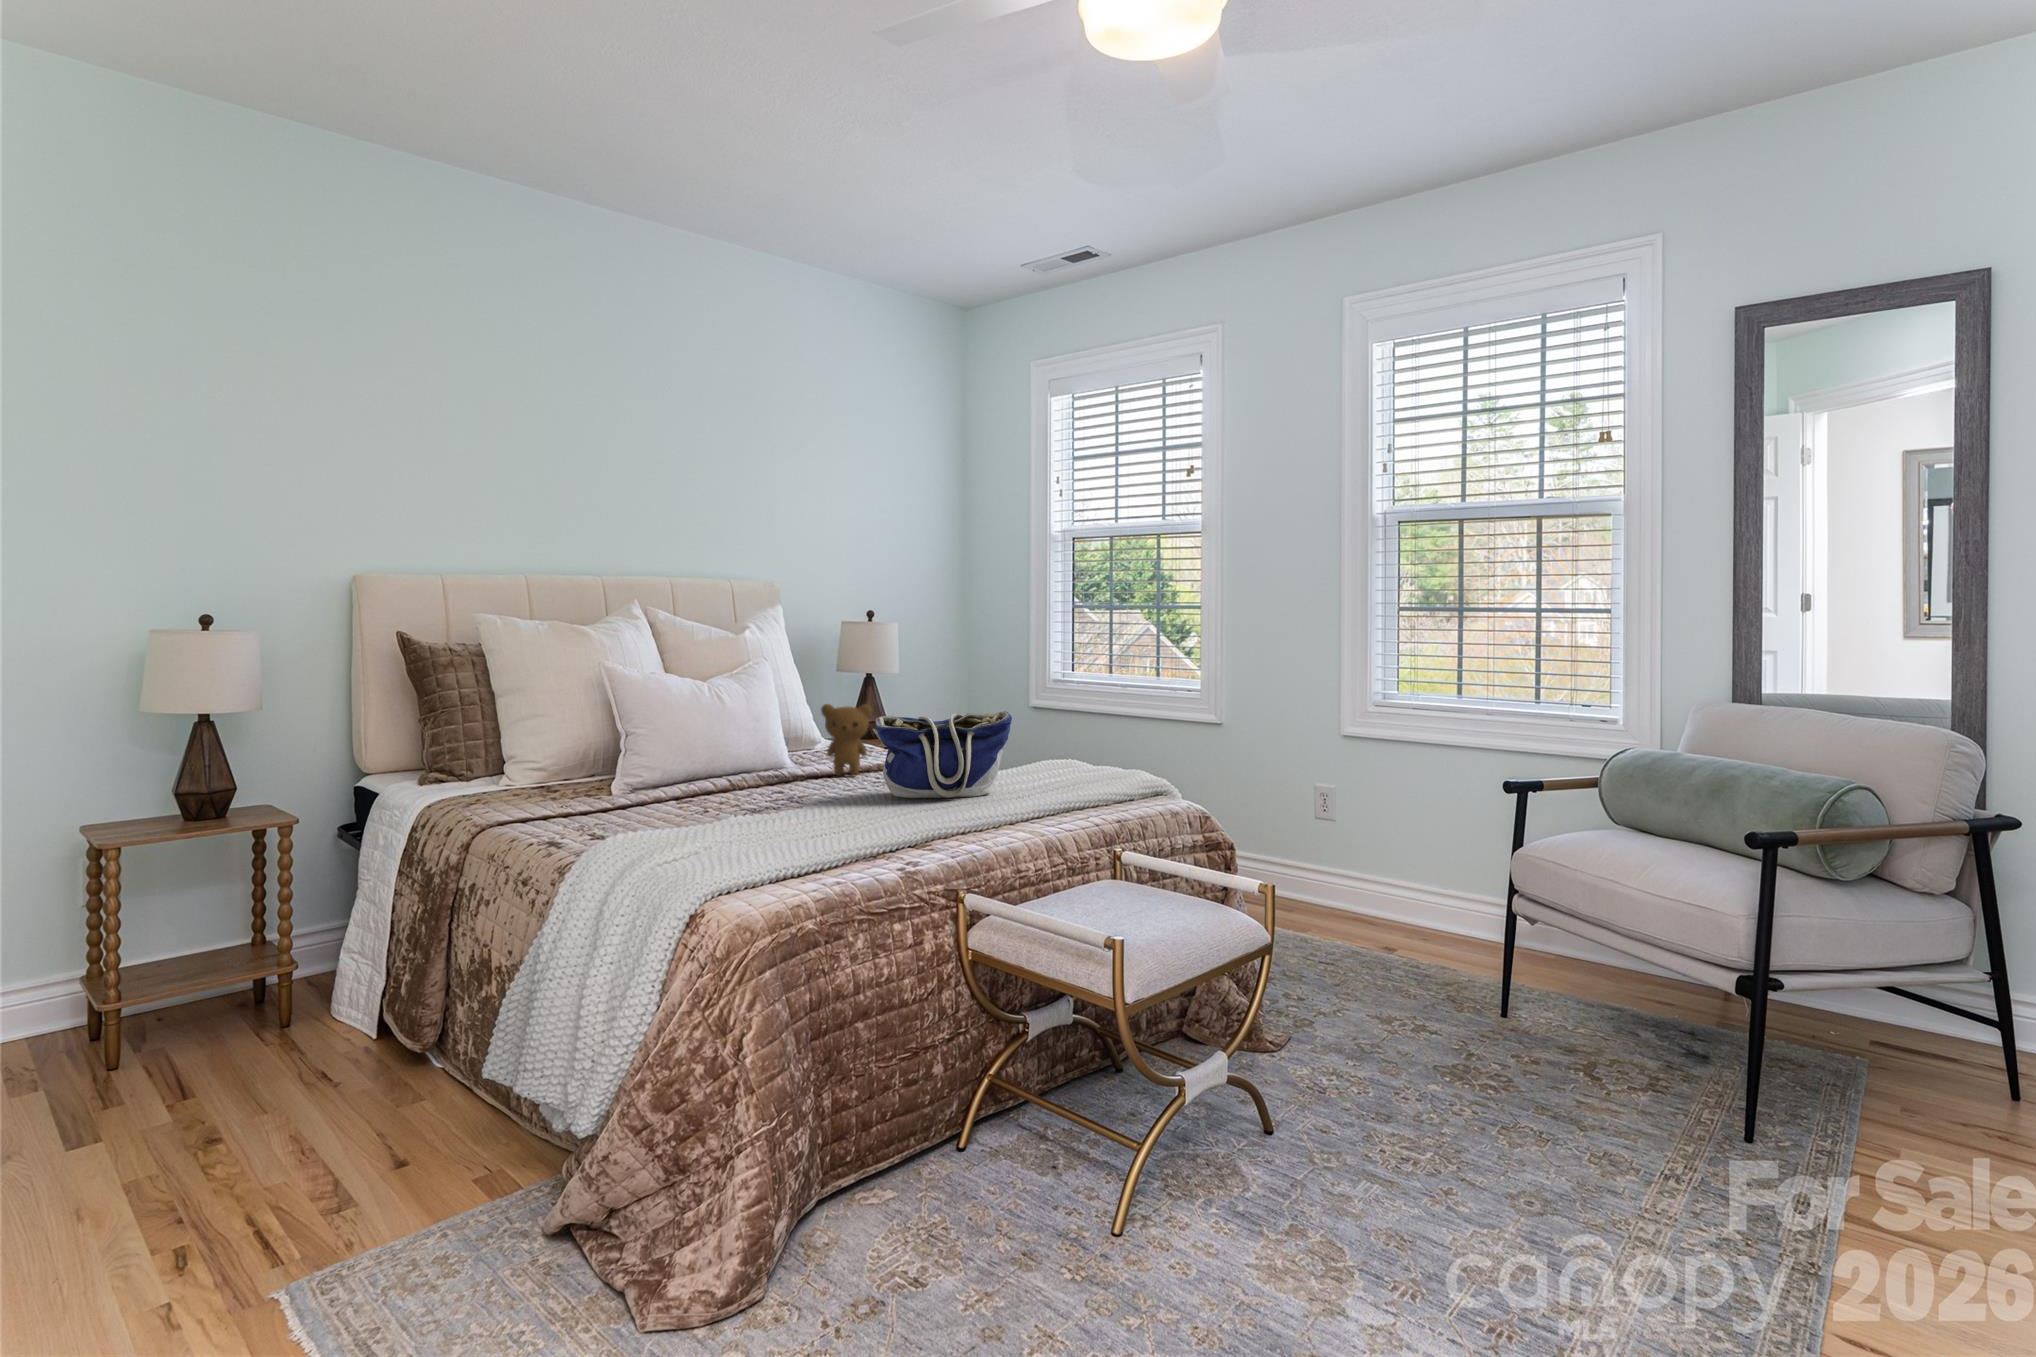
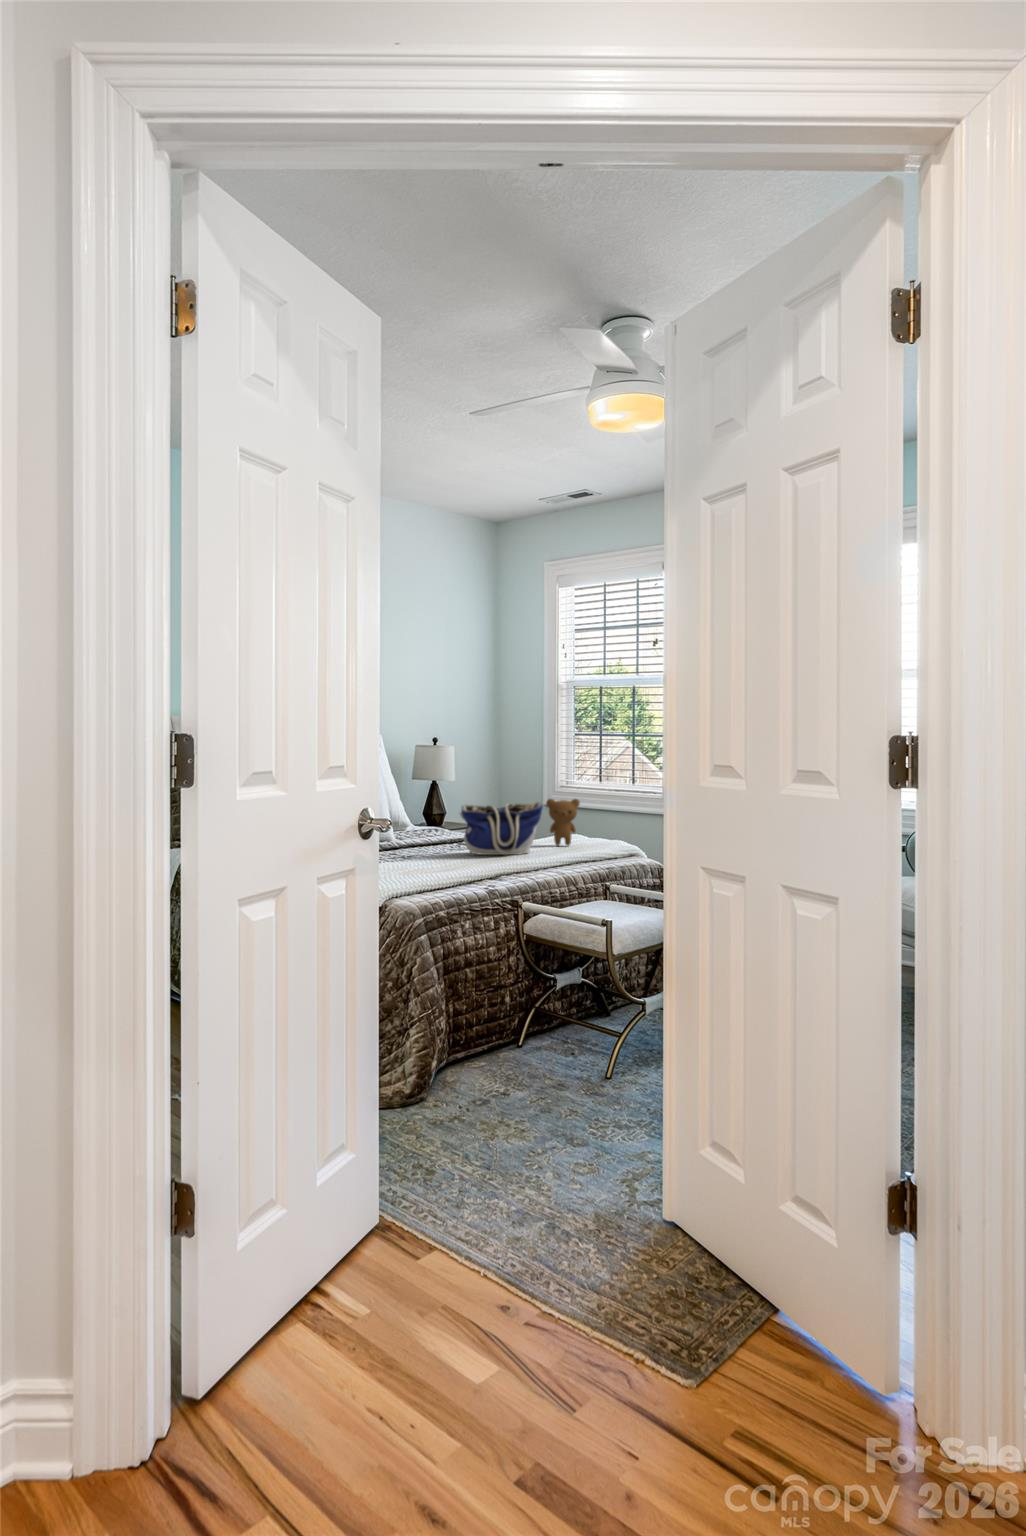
teddy bear: present [821,704,872,776] -> present [546,799,580,846]

